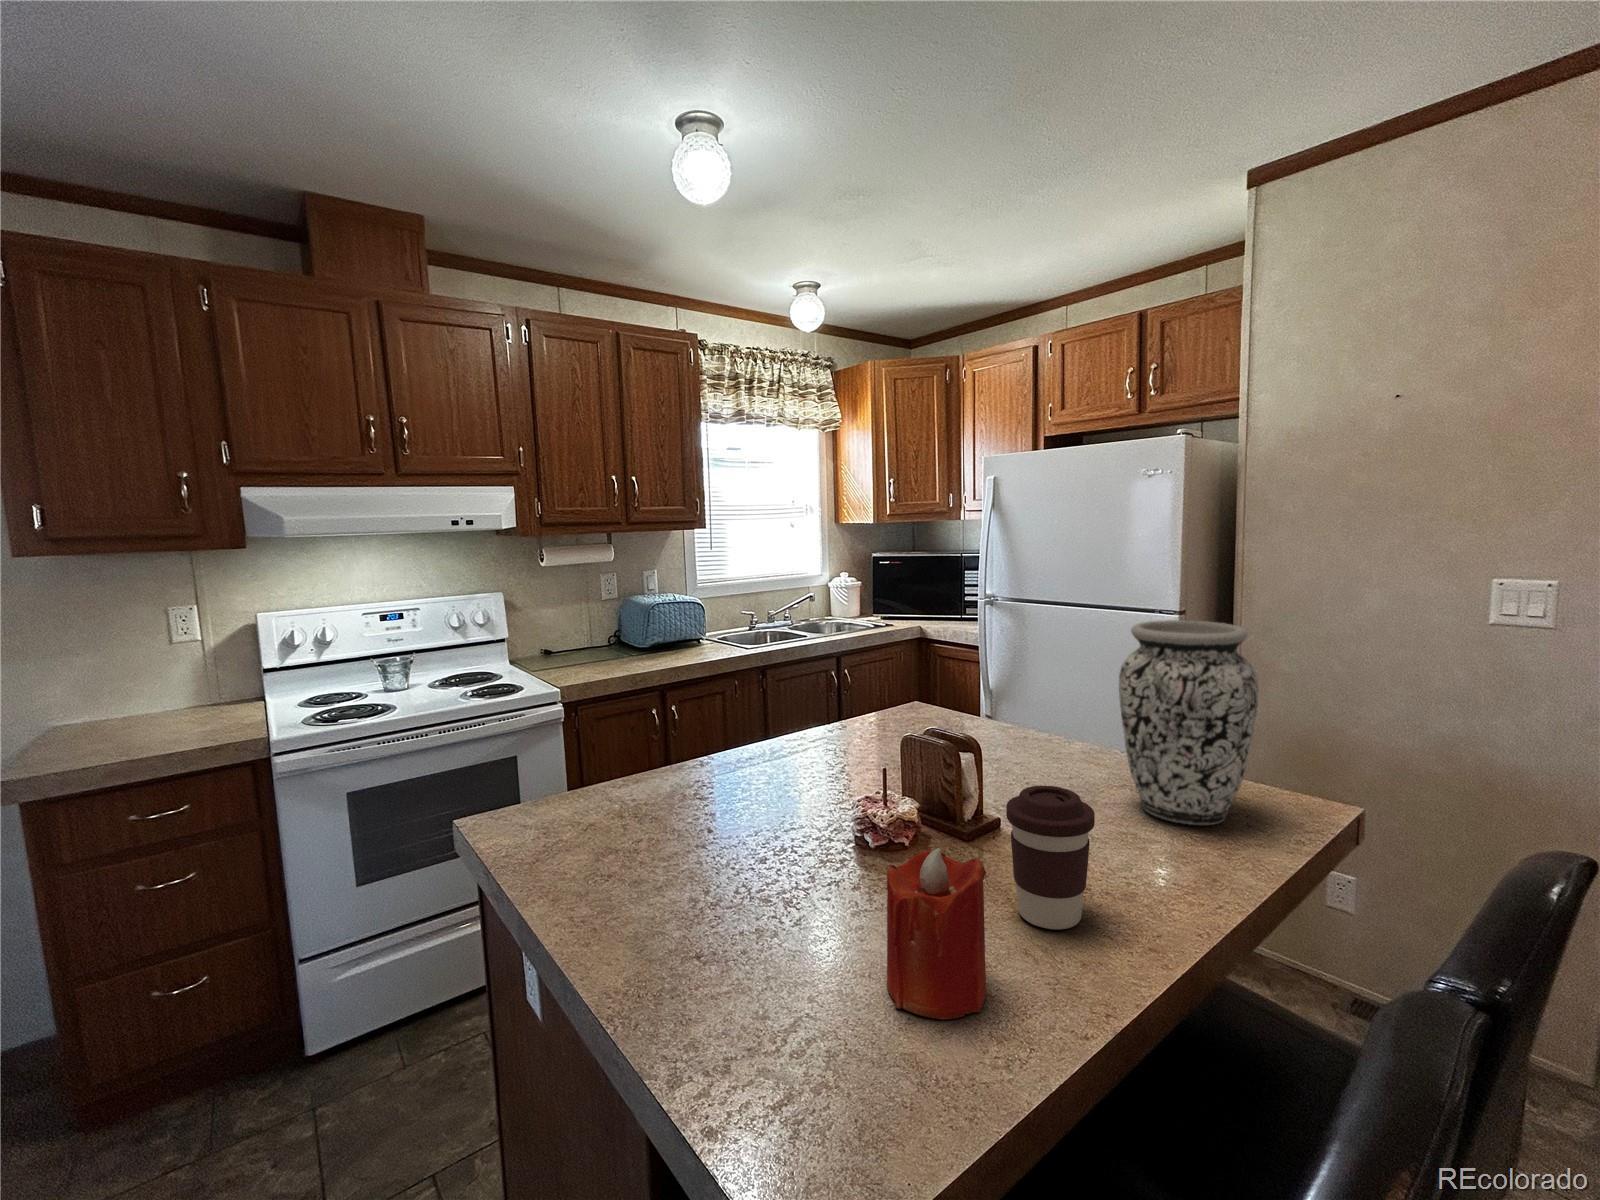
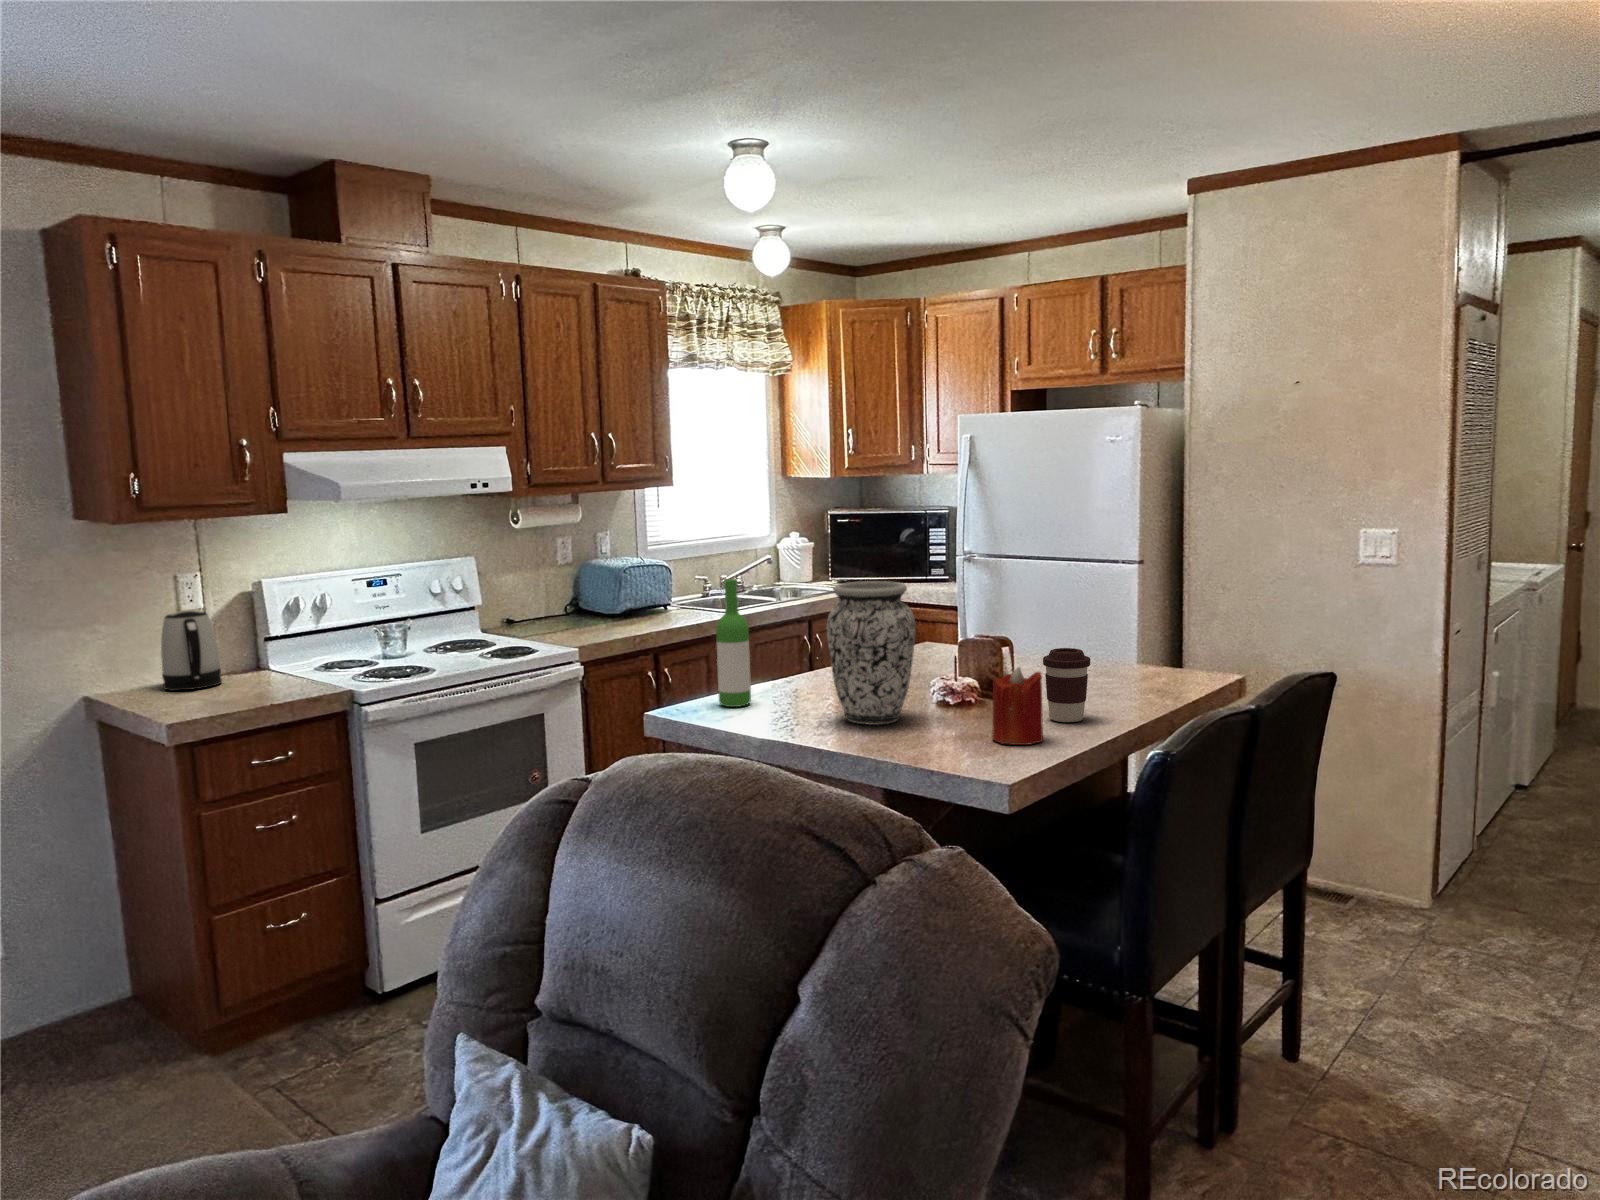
vase: present [1119,620,1259,825] -> present [827,581,915,725]
wine bottle: none [556,639,608,818] -> present [716,579,751,707]
kettle: none [120,646,192,728] -> present [161,610,222,691]

